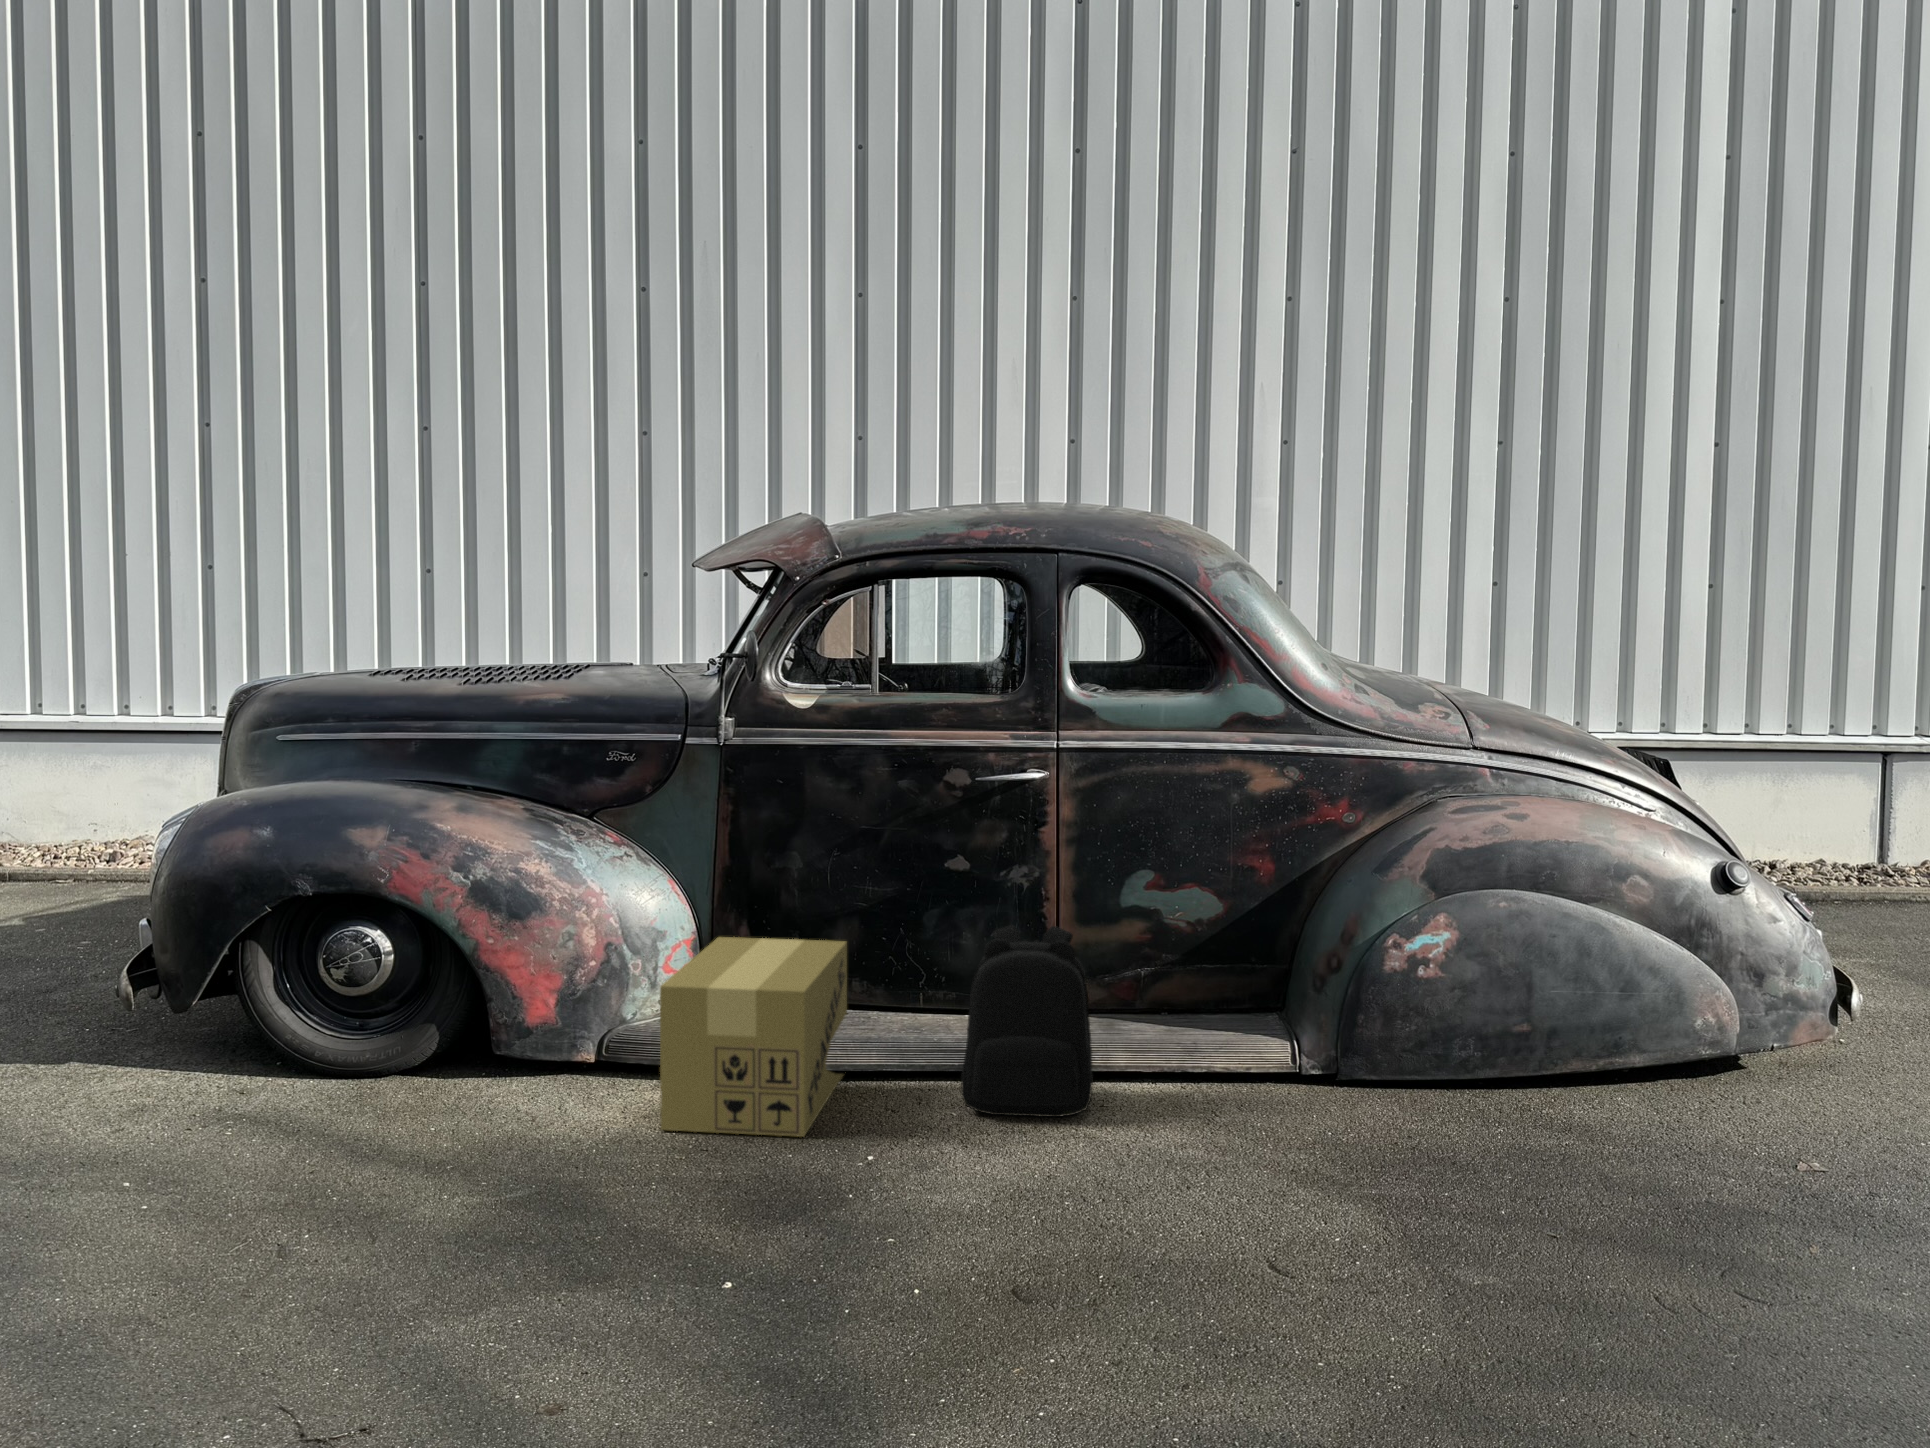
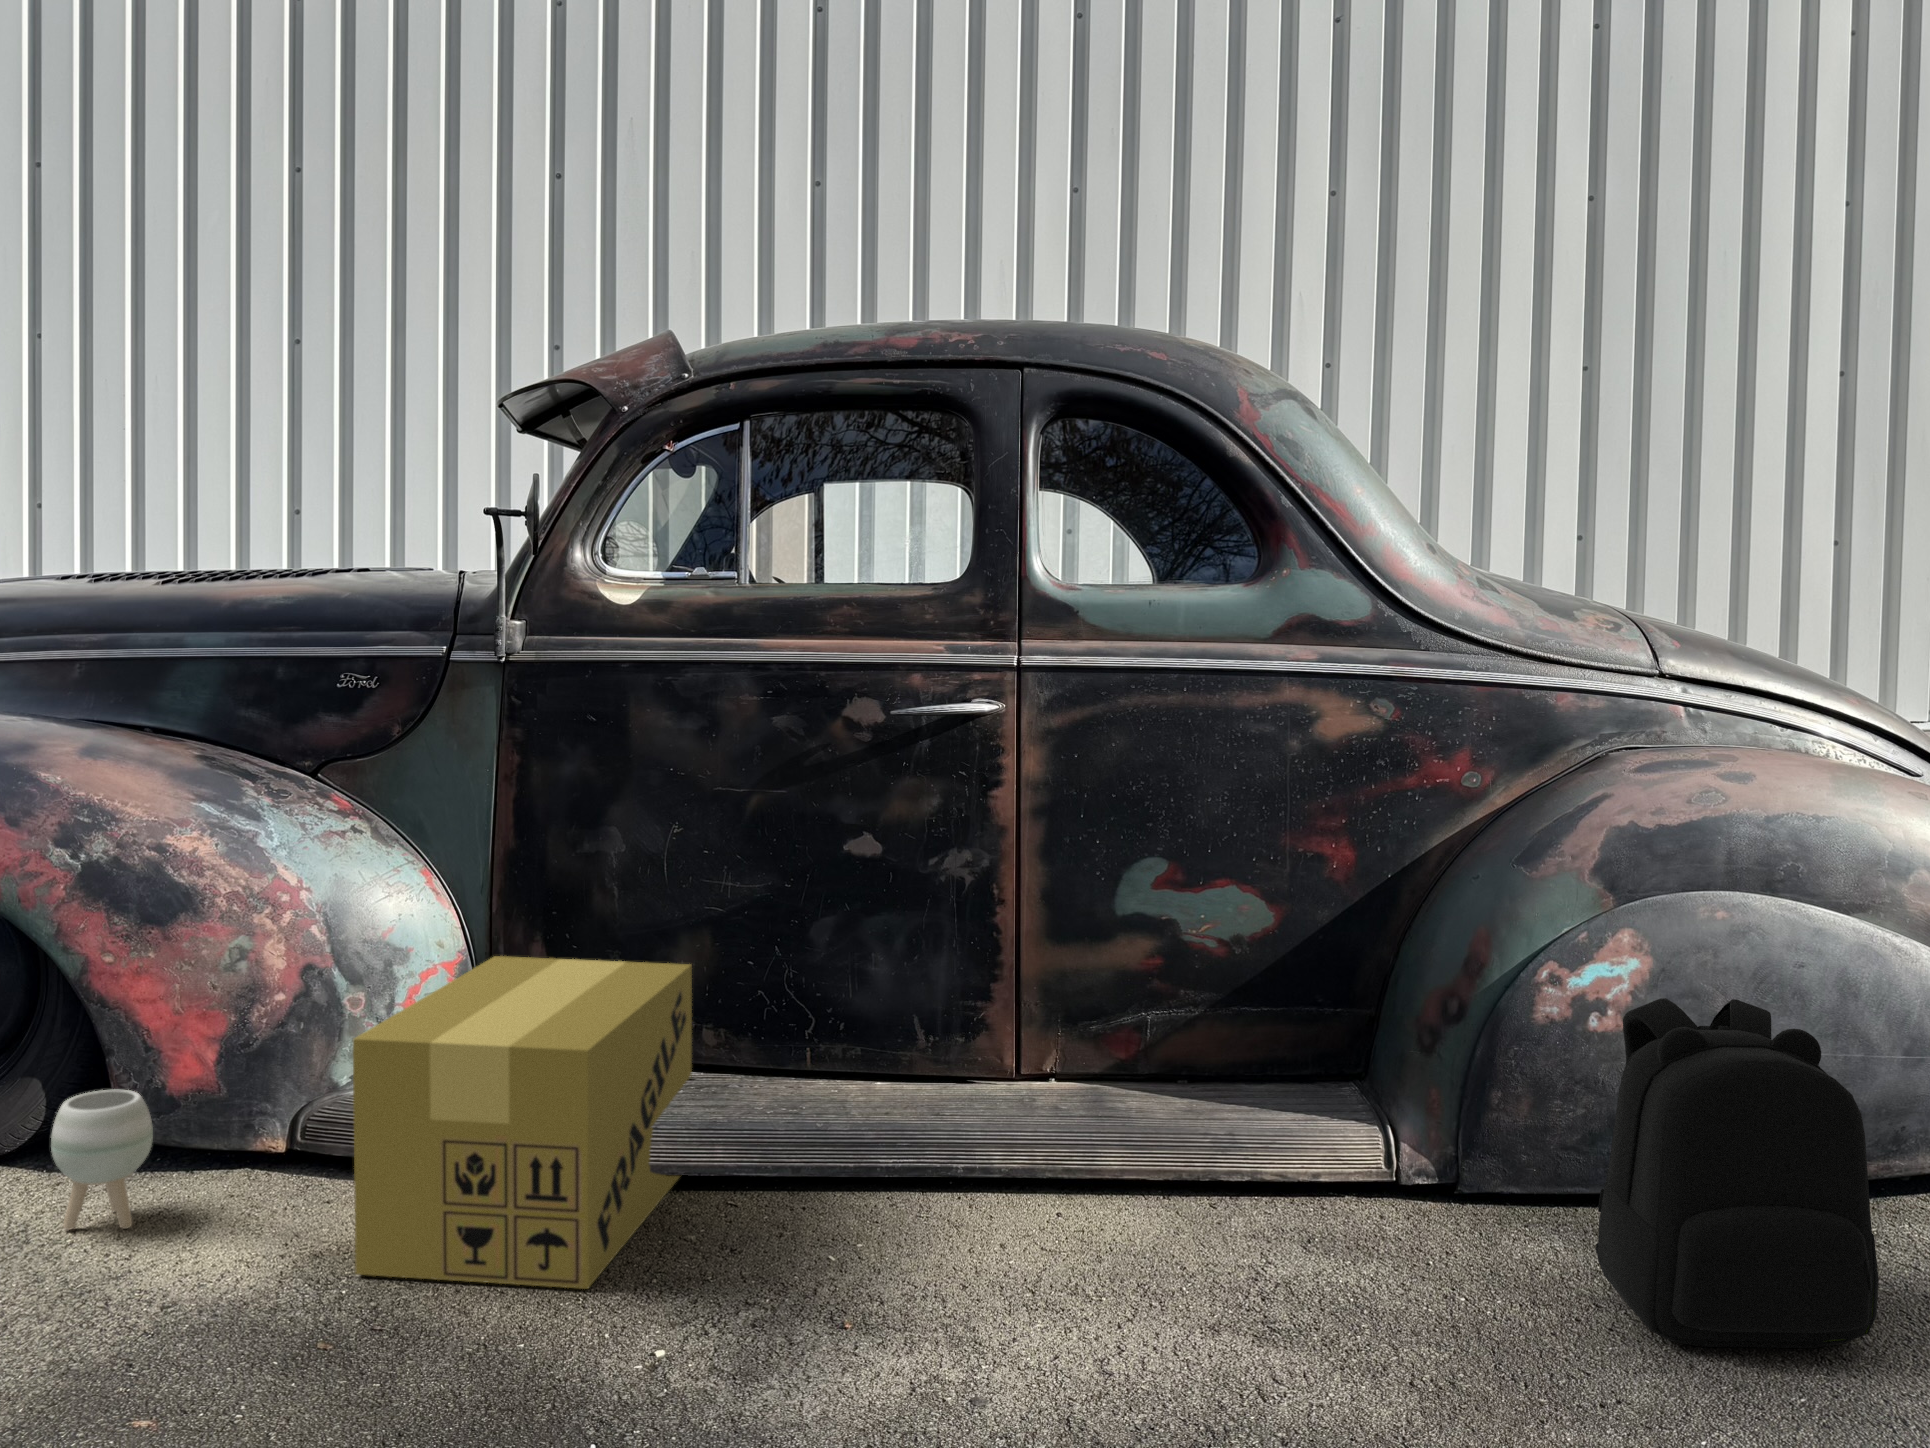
backpack: present [961,925,1092,1117] -> present [1595,998,1879,1348]
planter: none [462,1021,520,1108] -> present [51,1090,153,1230]

